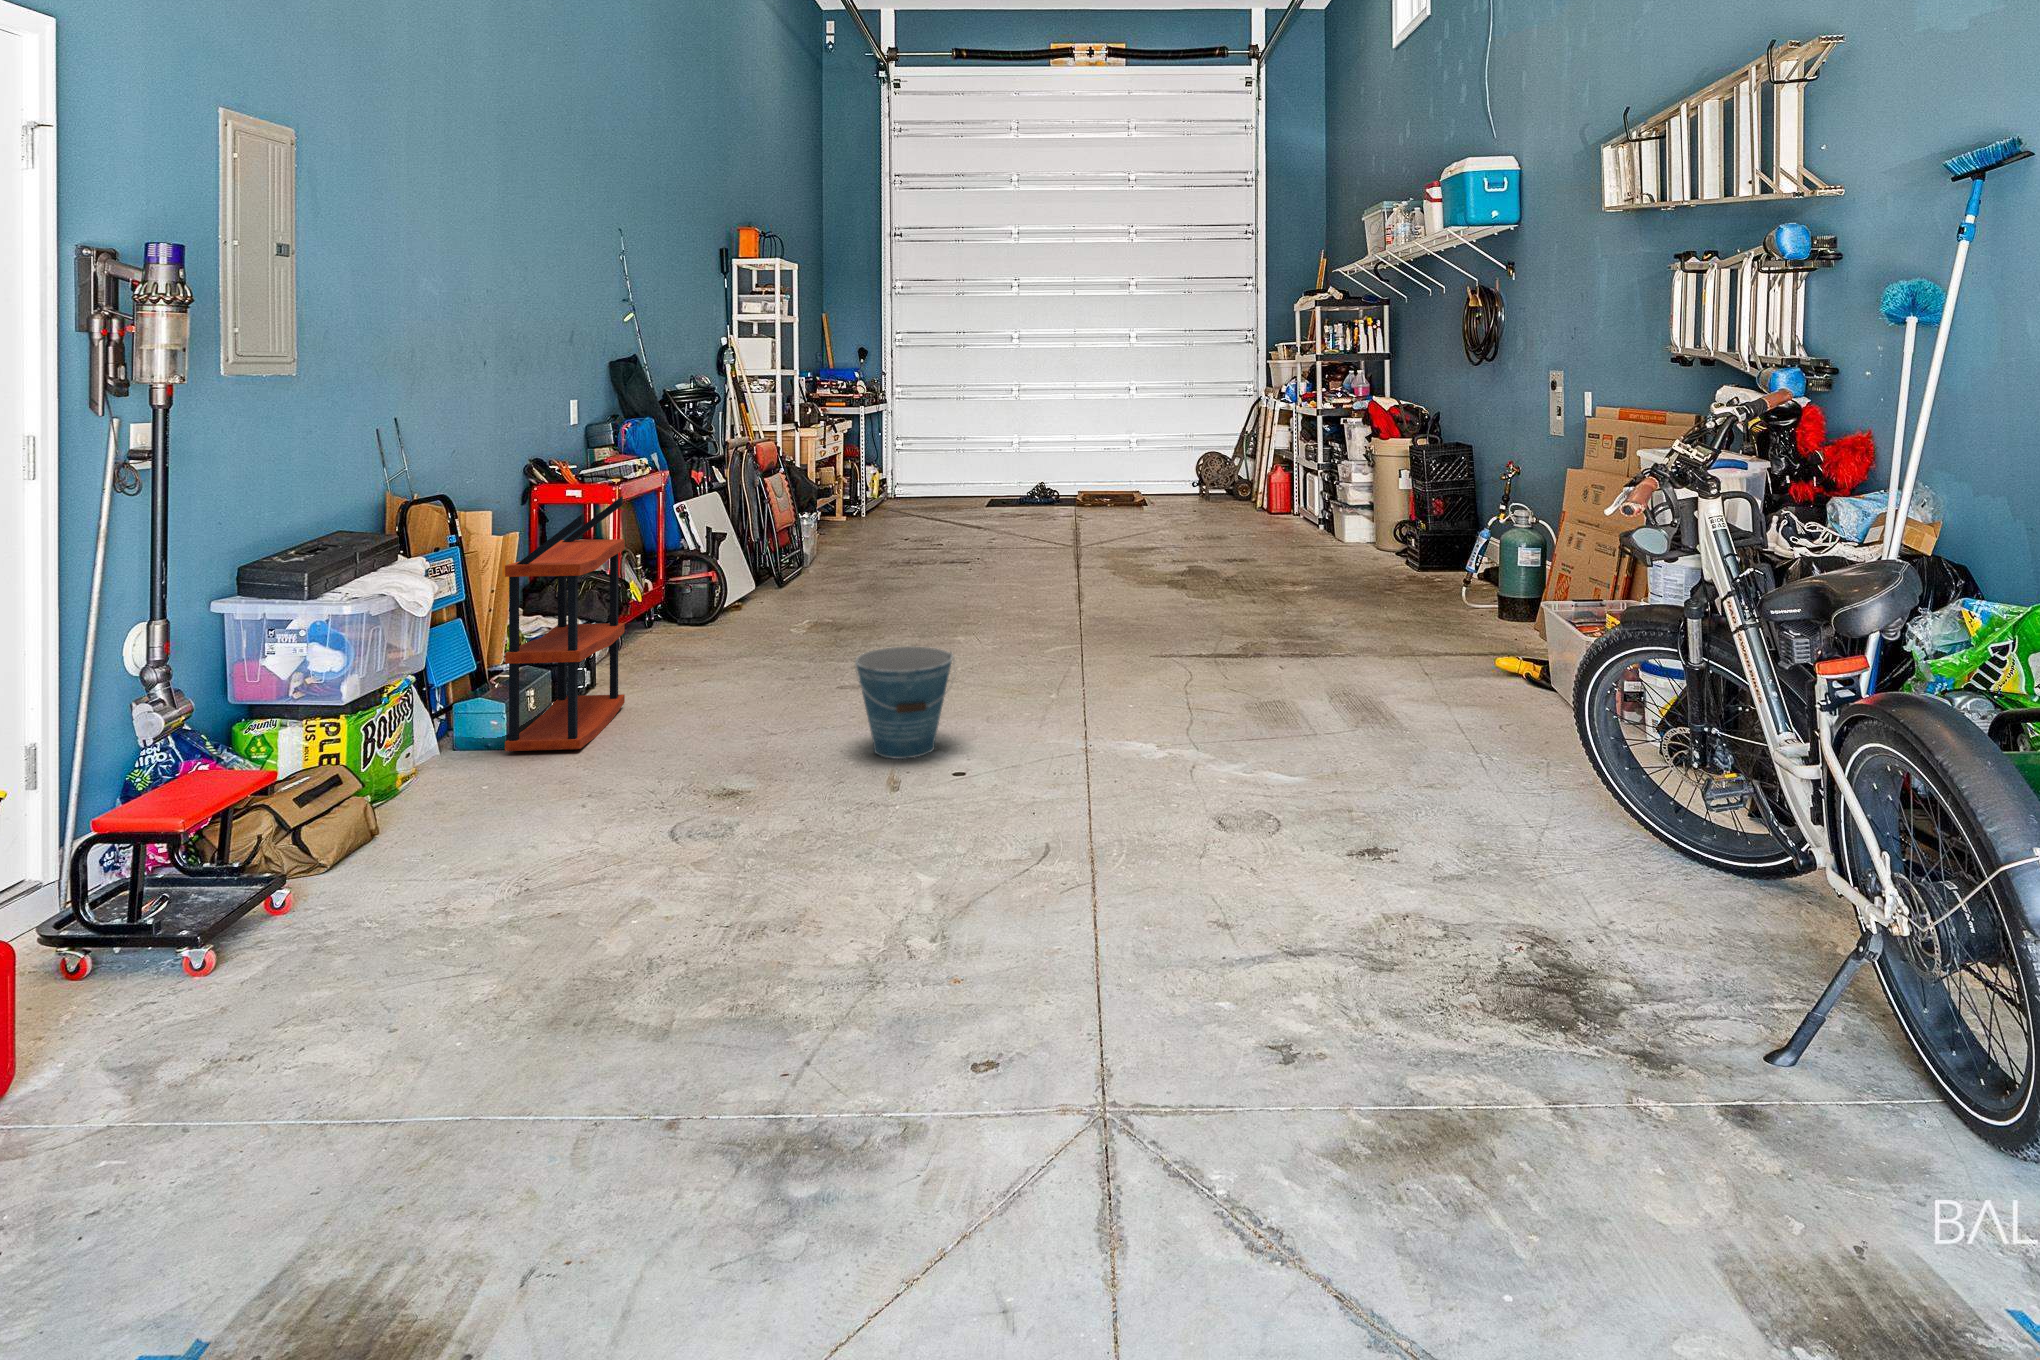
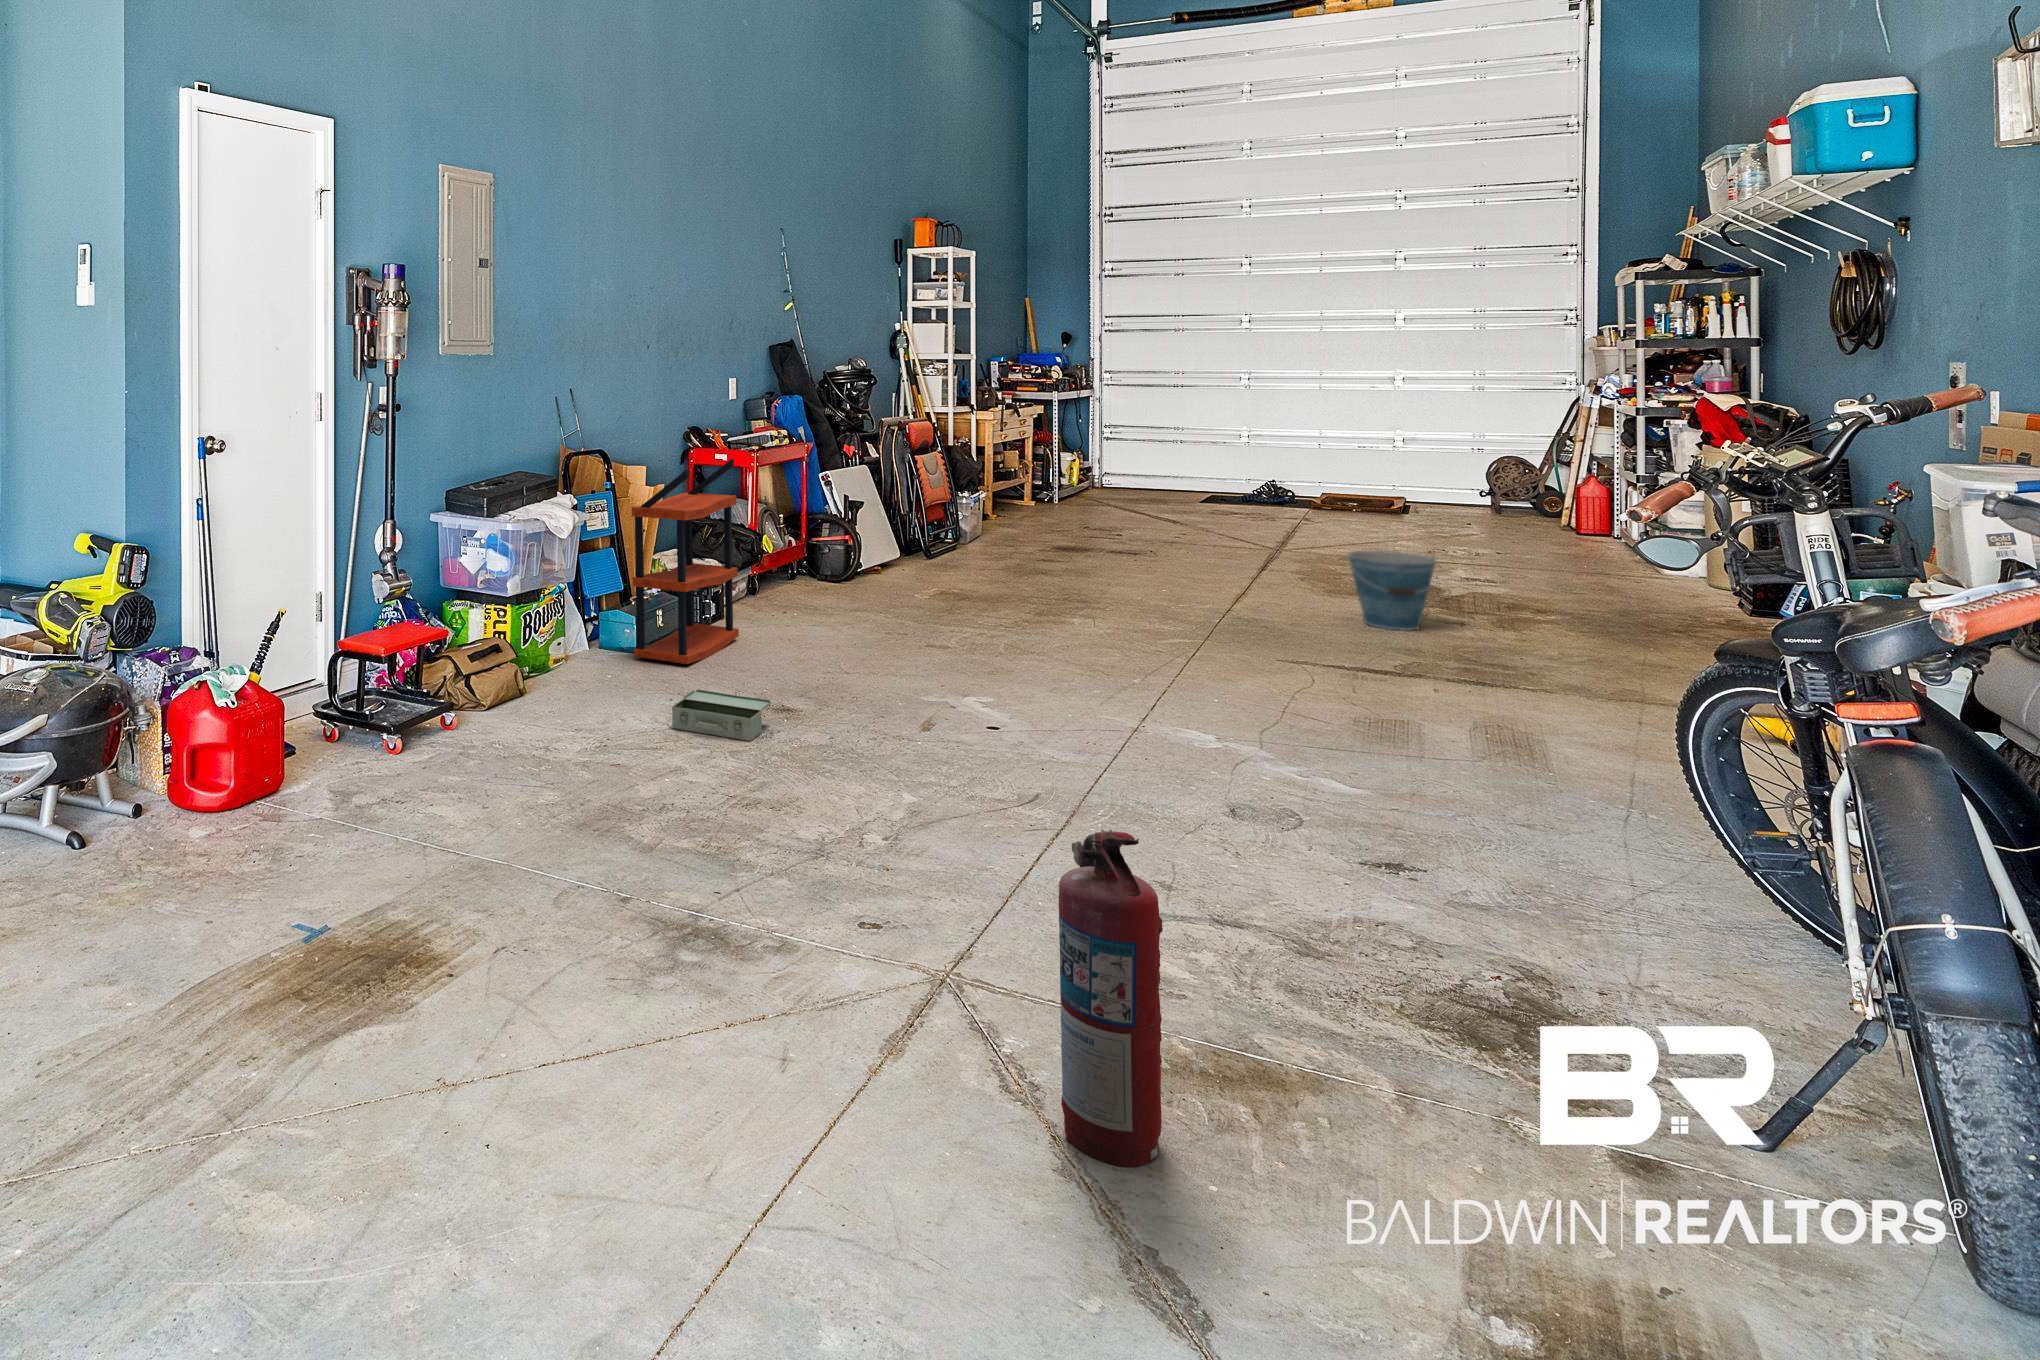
bucket: present [855,646,954,759] -> present [1348,551,1437,631]
toolbox: none [602,777,718,835] -> present [672,690,771,741]
fire extinguisher: none [1239,867,1345,1209] -> present [1058,829,1163,1167]

